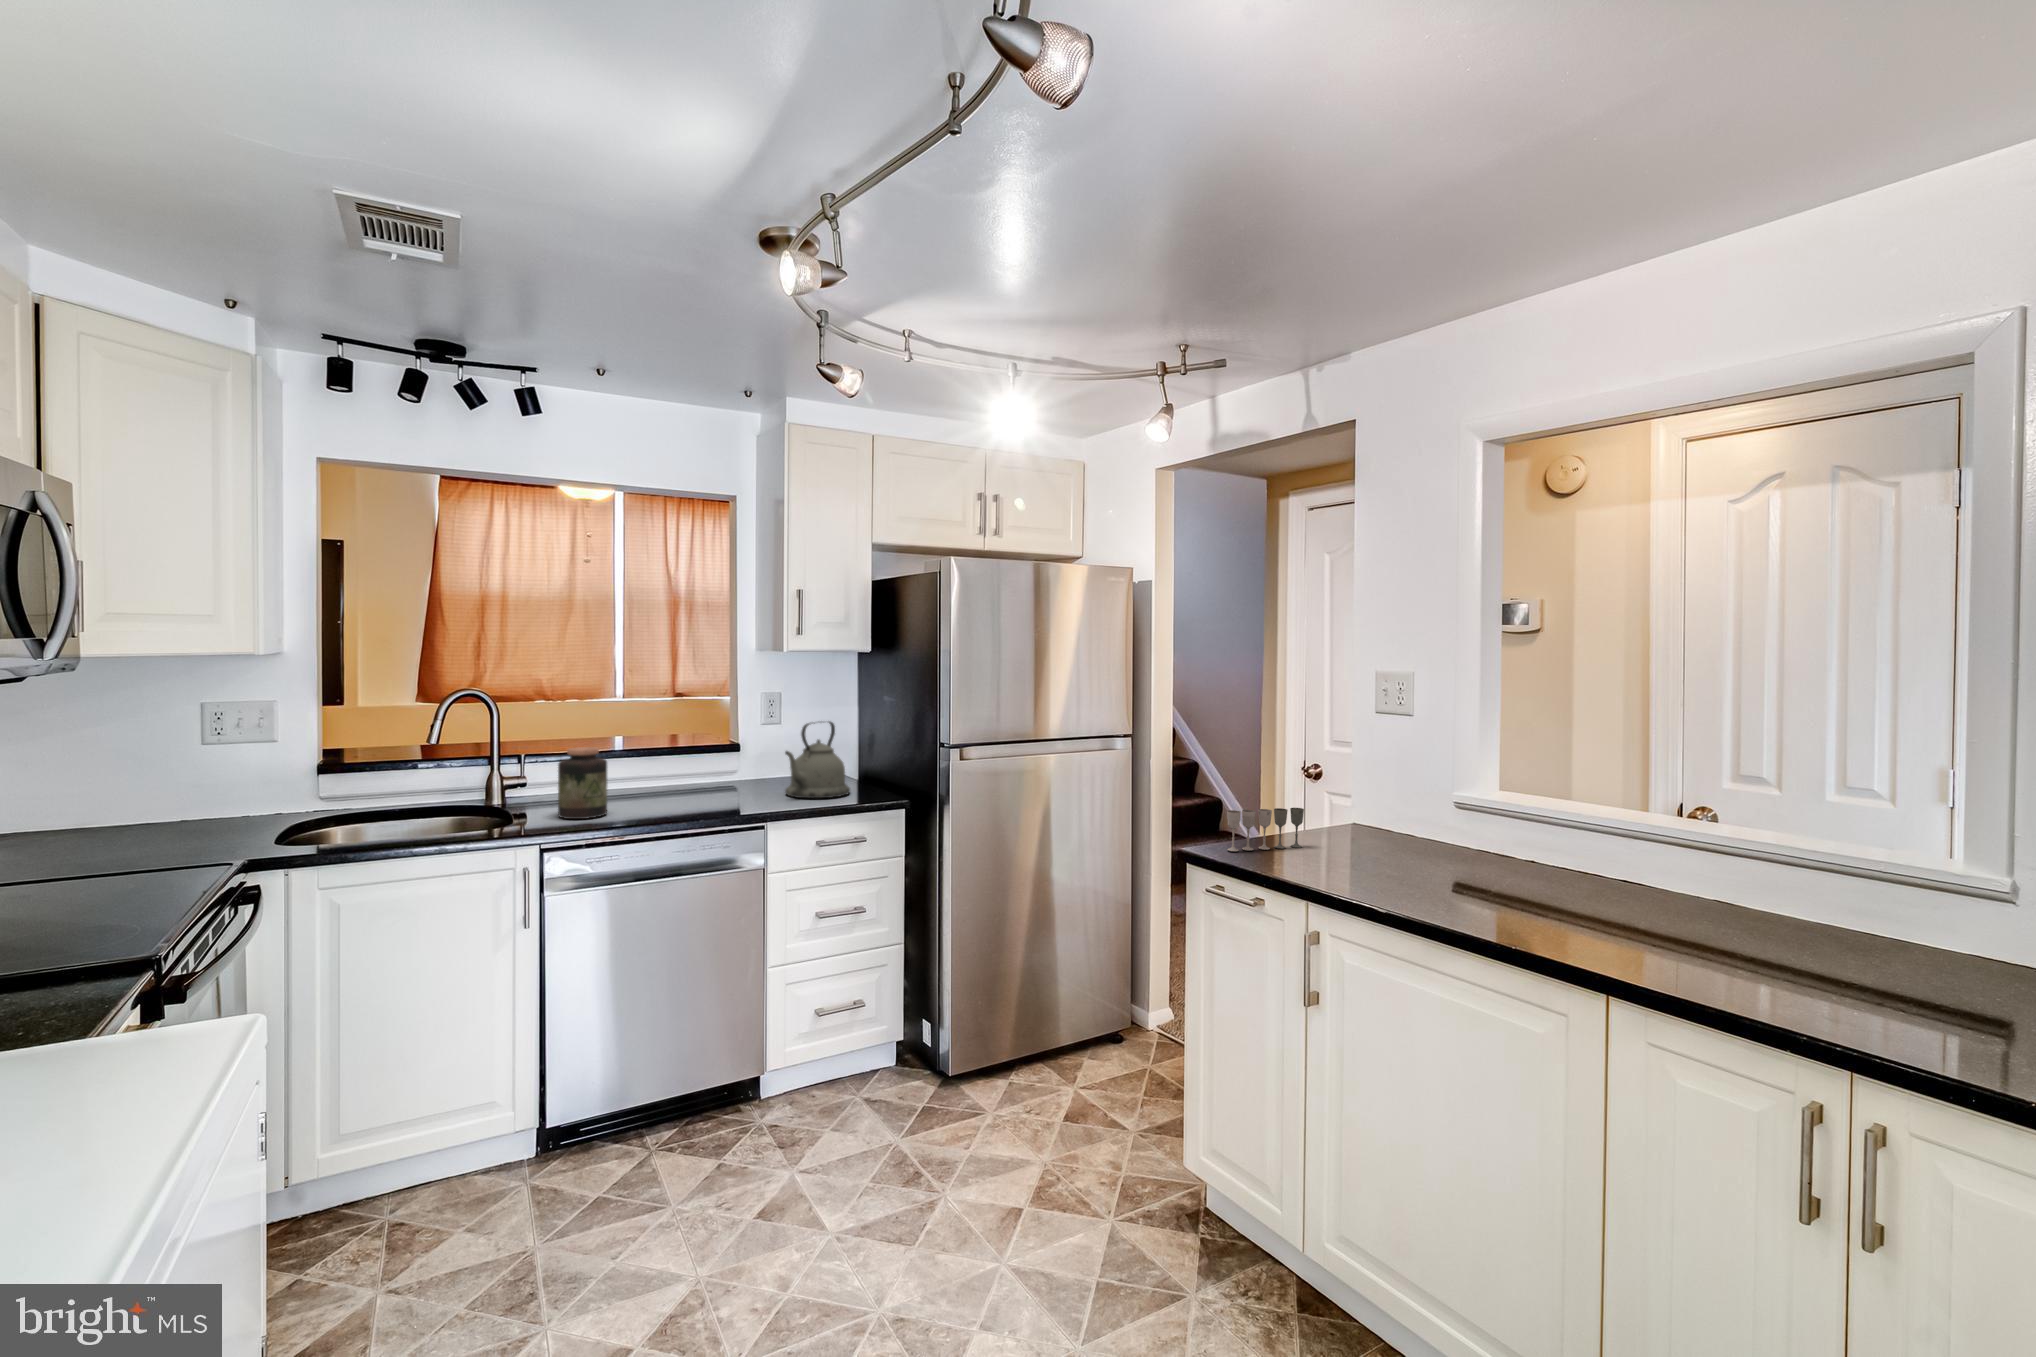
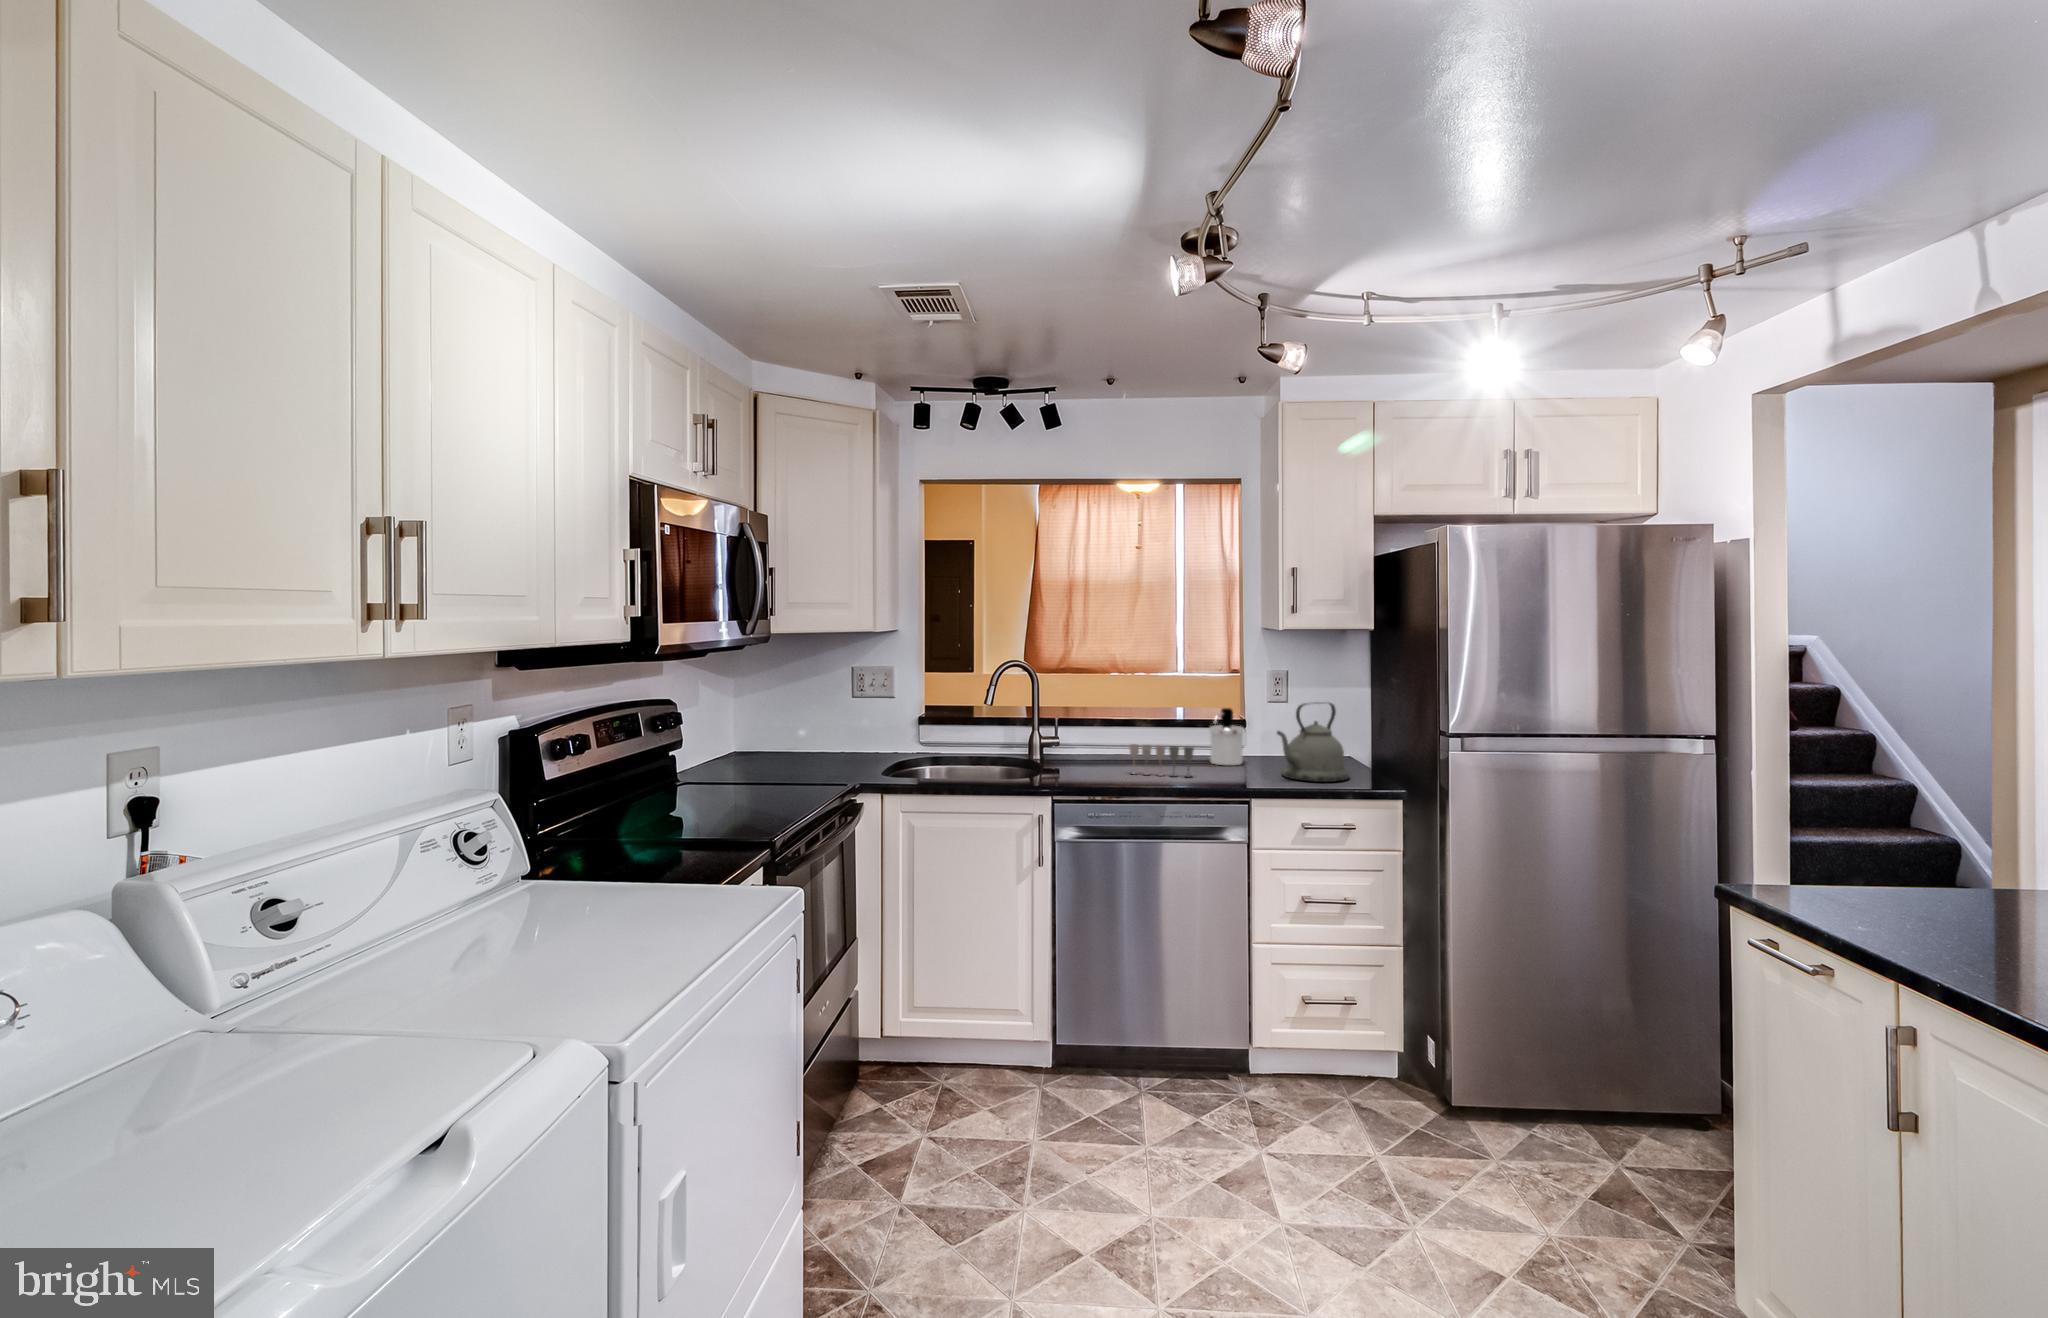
soap dispenser: none [705,731,742,790] -> present [1209,708,1244,765]
jar: present [558,747,607,819] -> none [1073,718,1113,781]
wine glass: present [1227,808,1304,852] -> present [1129,744,1194,777]

